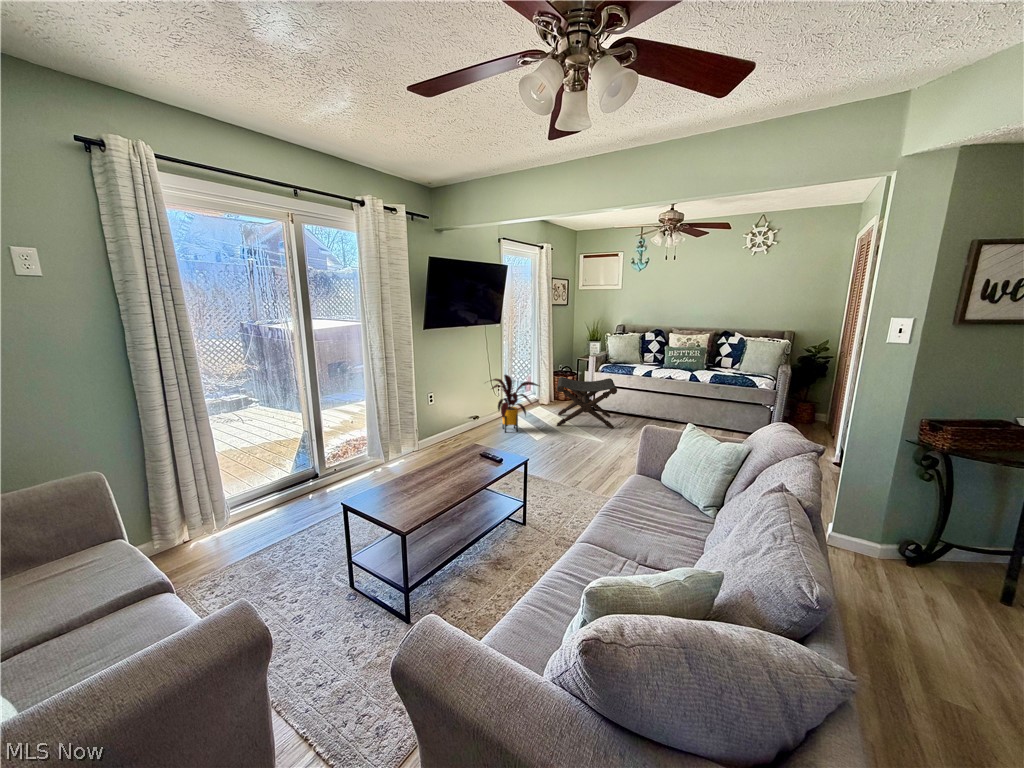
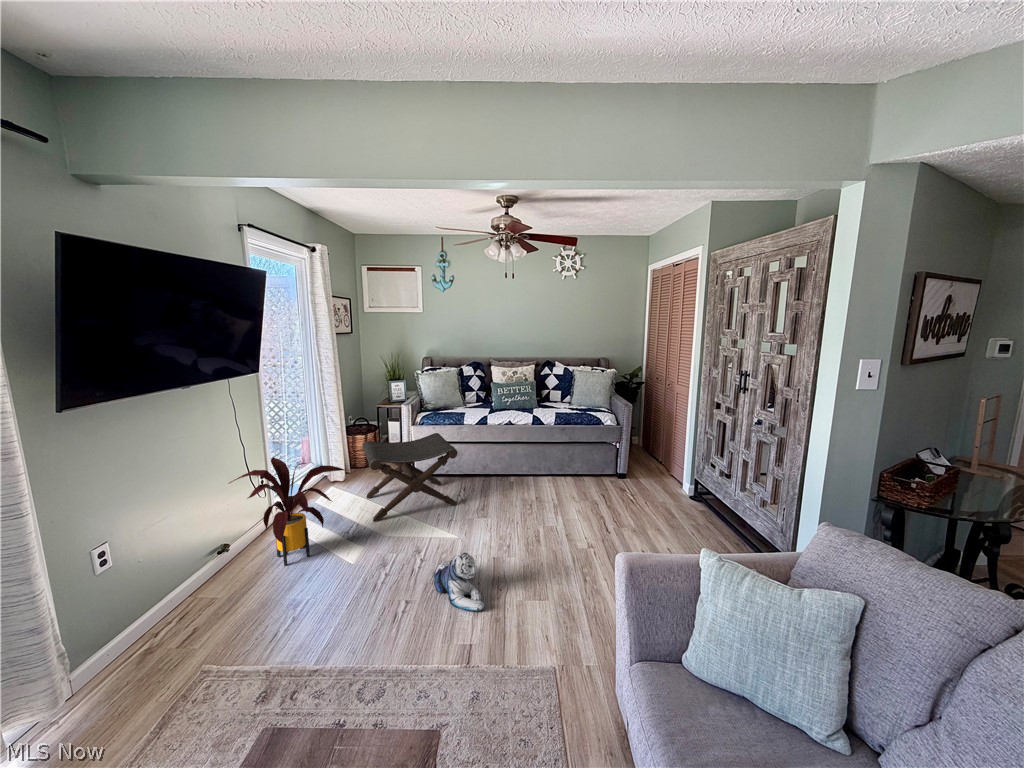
plush toy: none [576,439,601,471] -> present [433,552,484,612]

